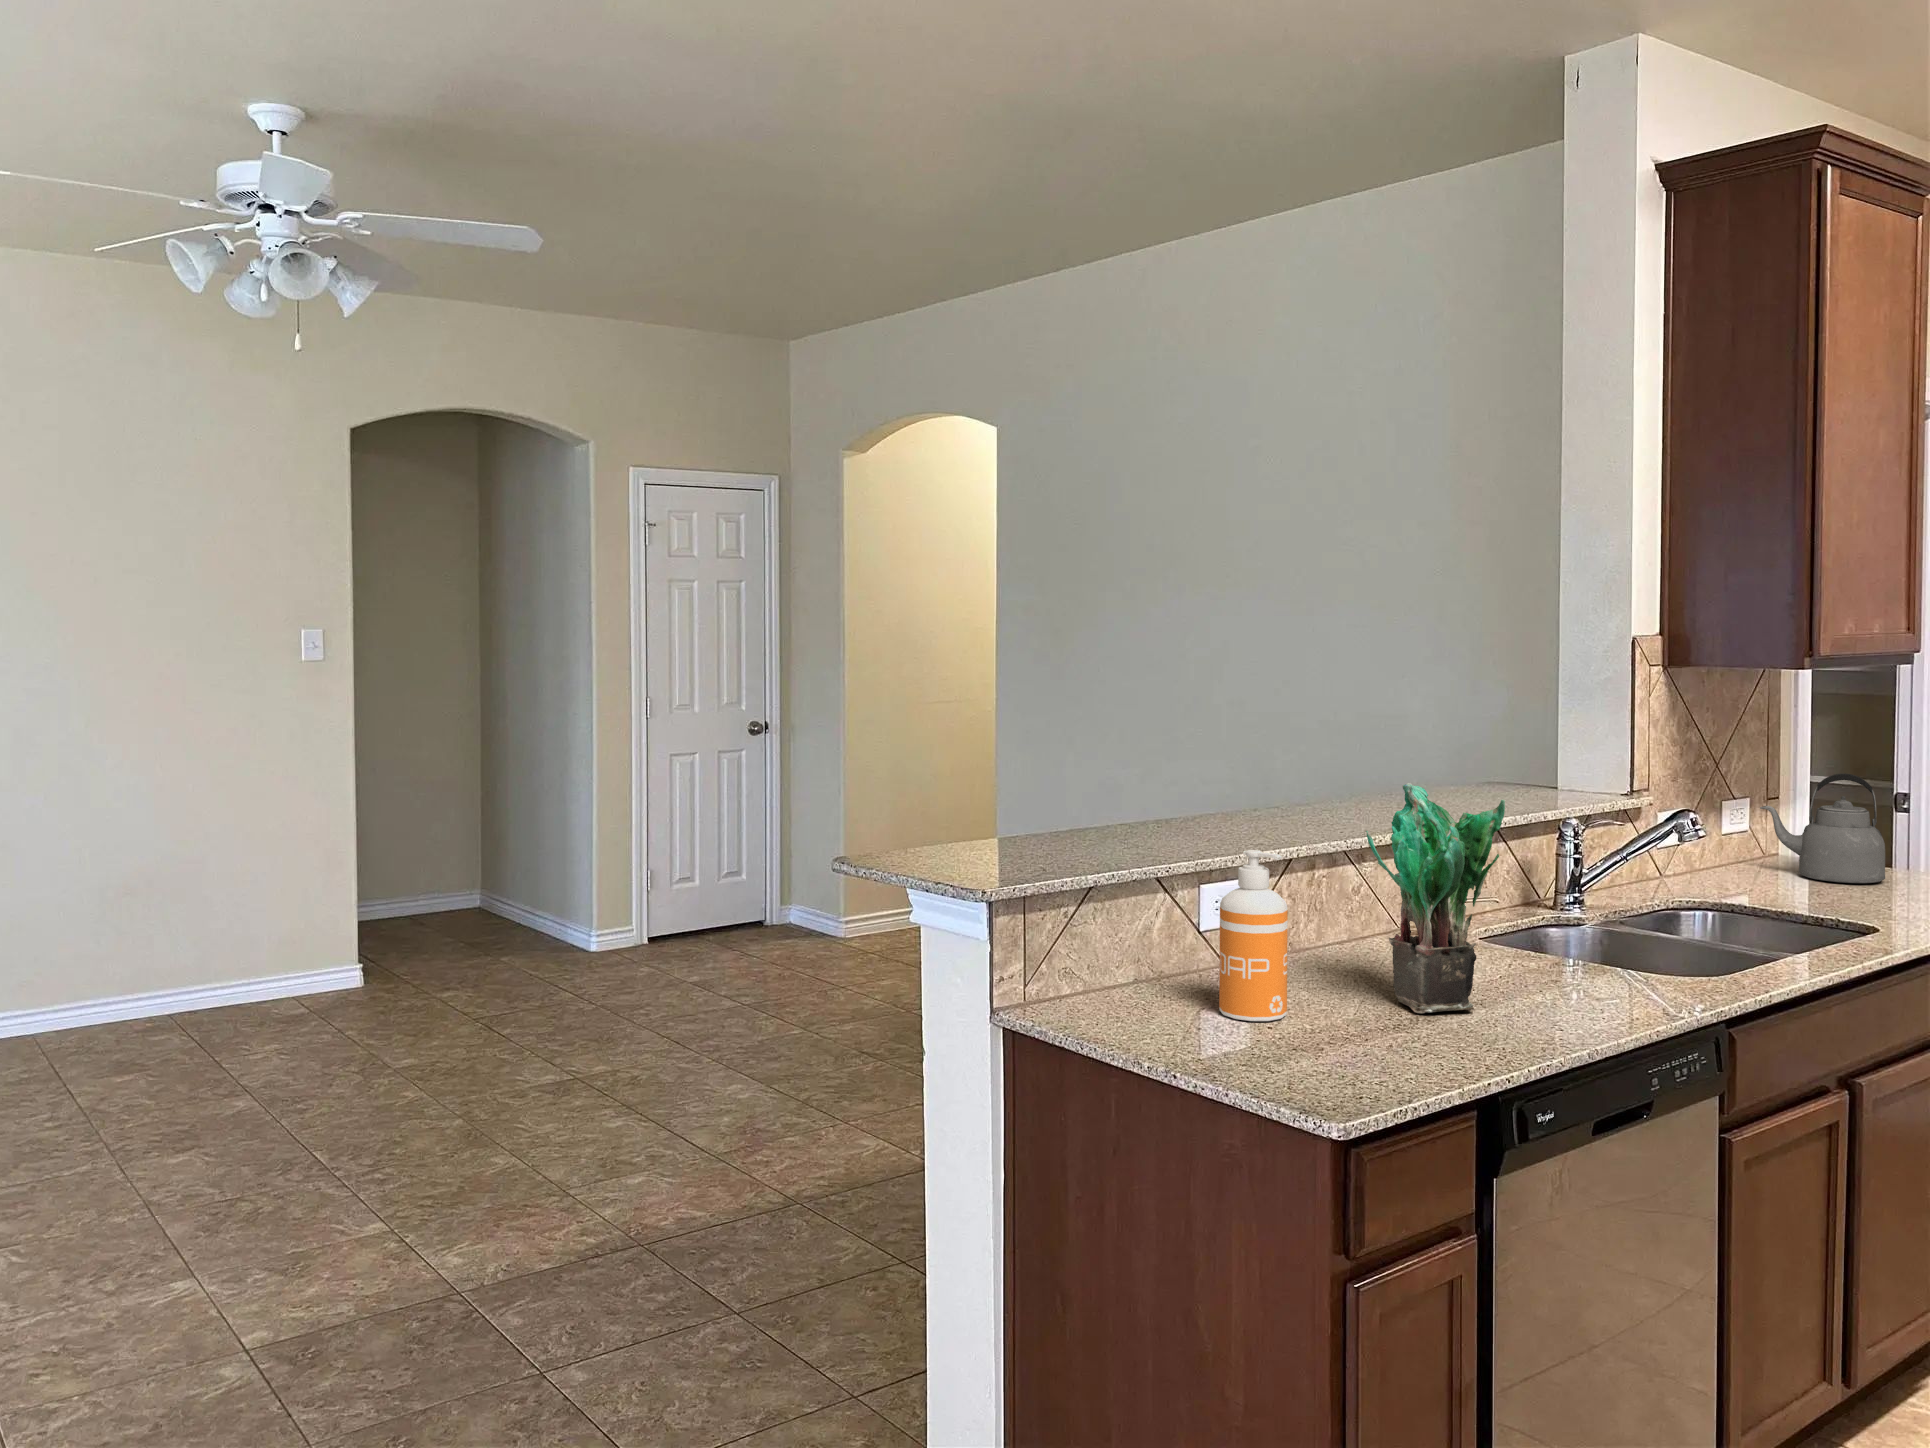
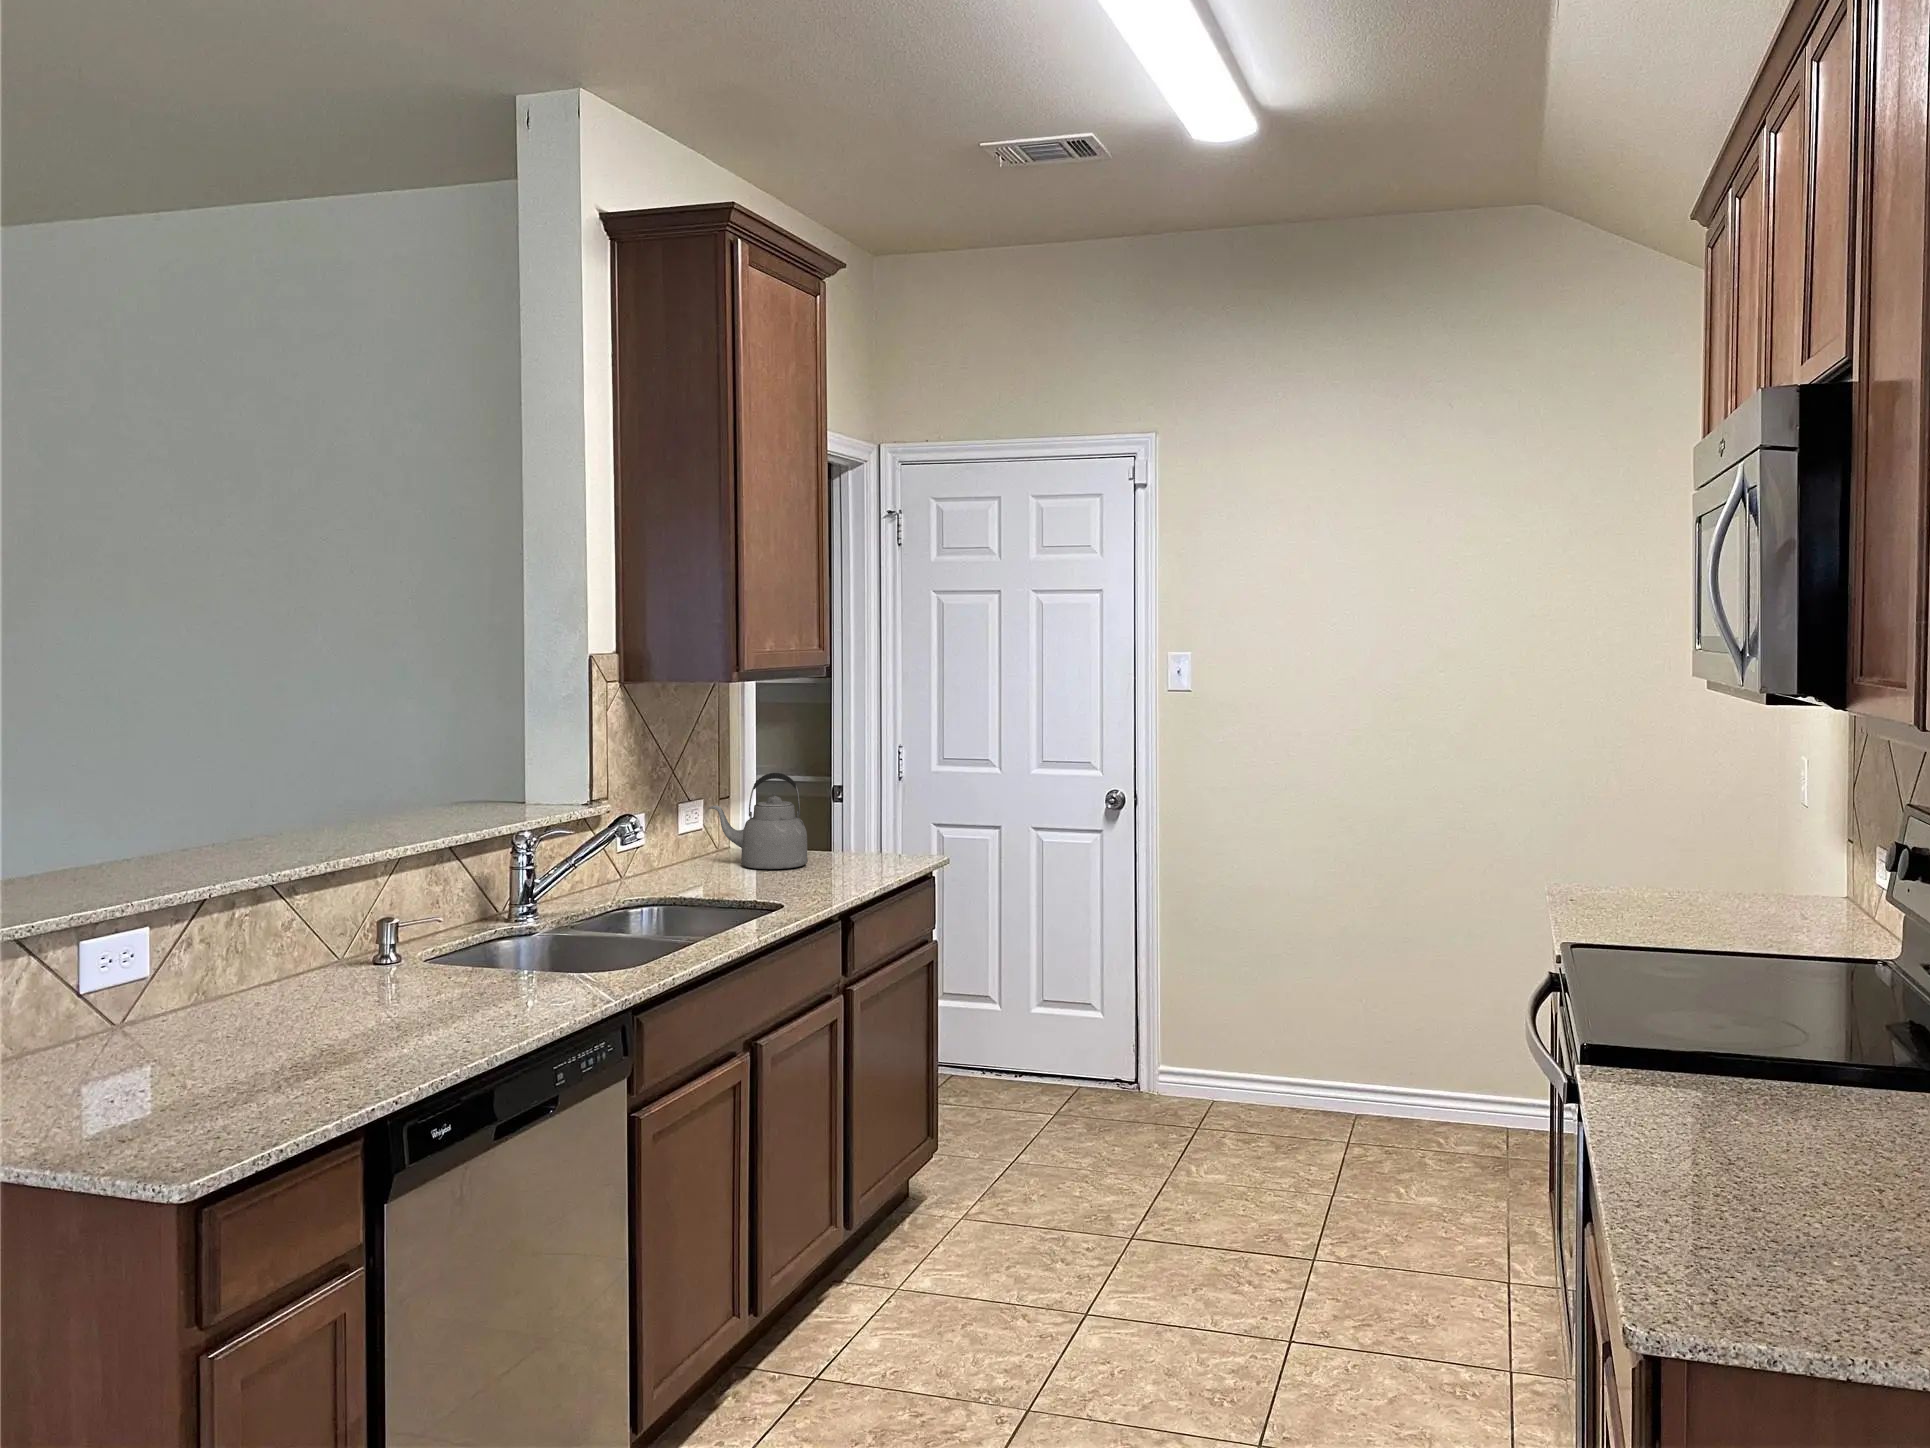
potted plant: present [1366,783,1505,1013] -> none [258,812,407,1048]
soap dispenser: present [1219,850,1288,1021] -> none [84,898,169,1087]

